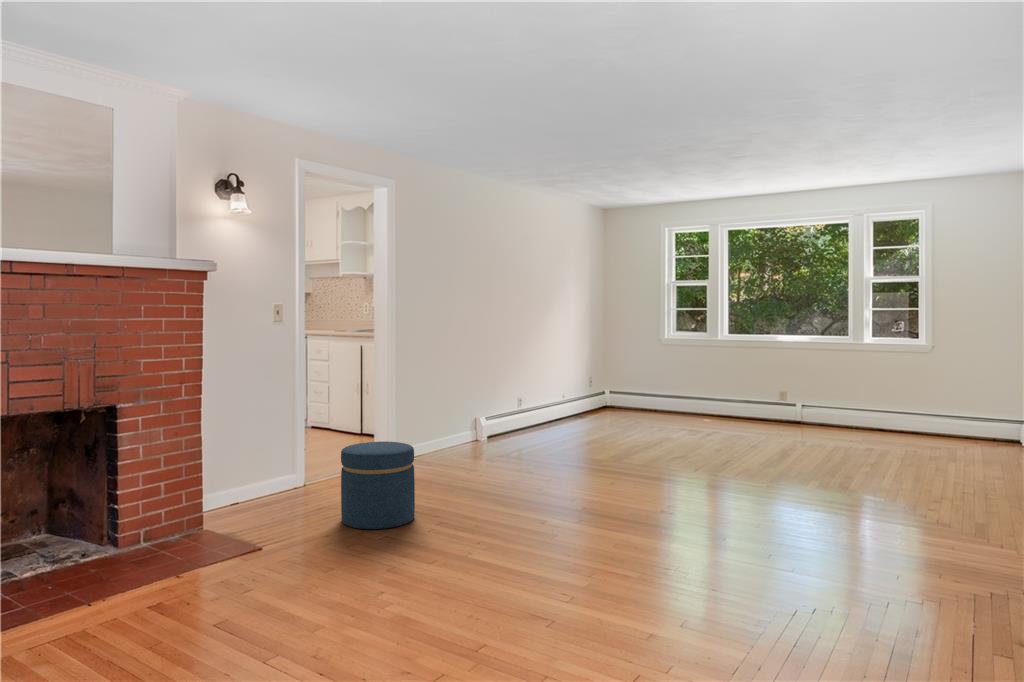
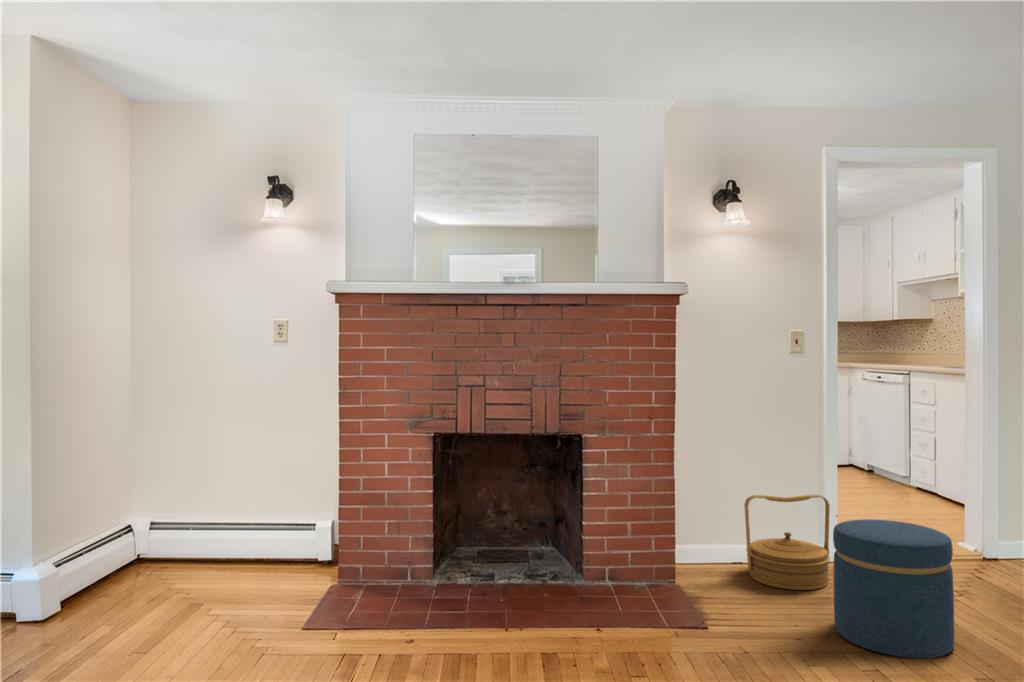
woven basket: none [251,435,316,512] -> present [745,495,830,590]

